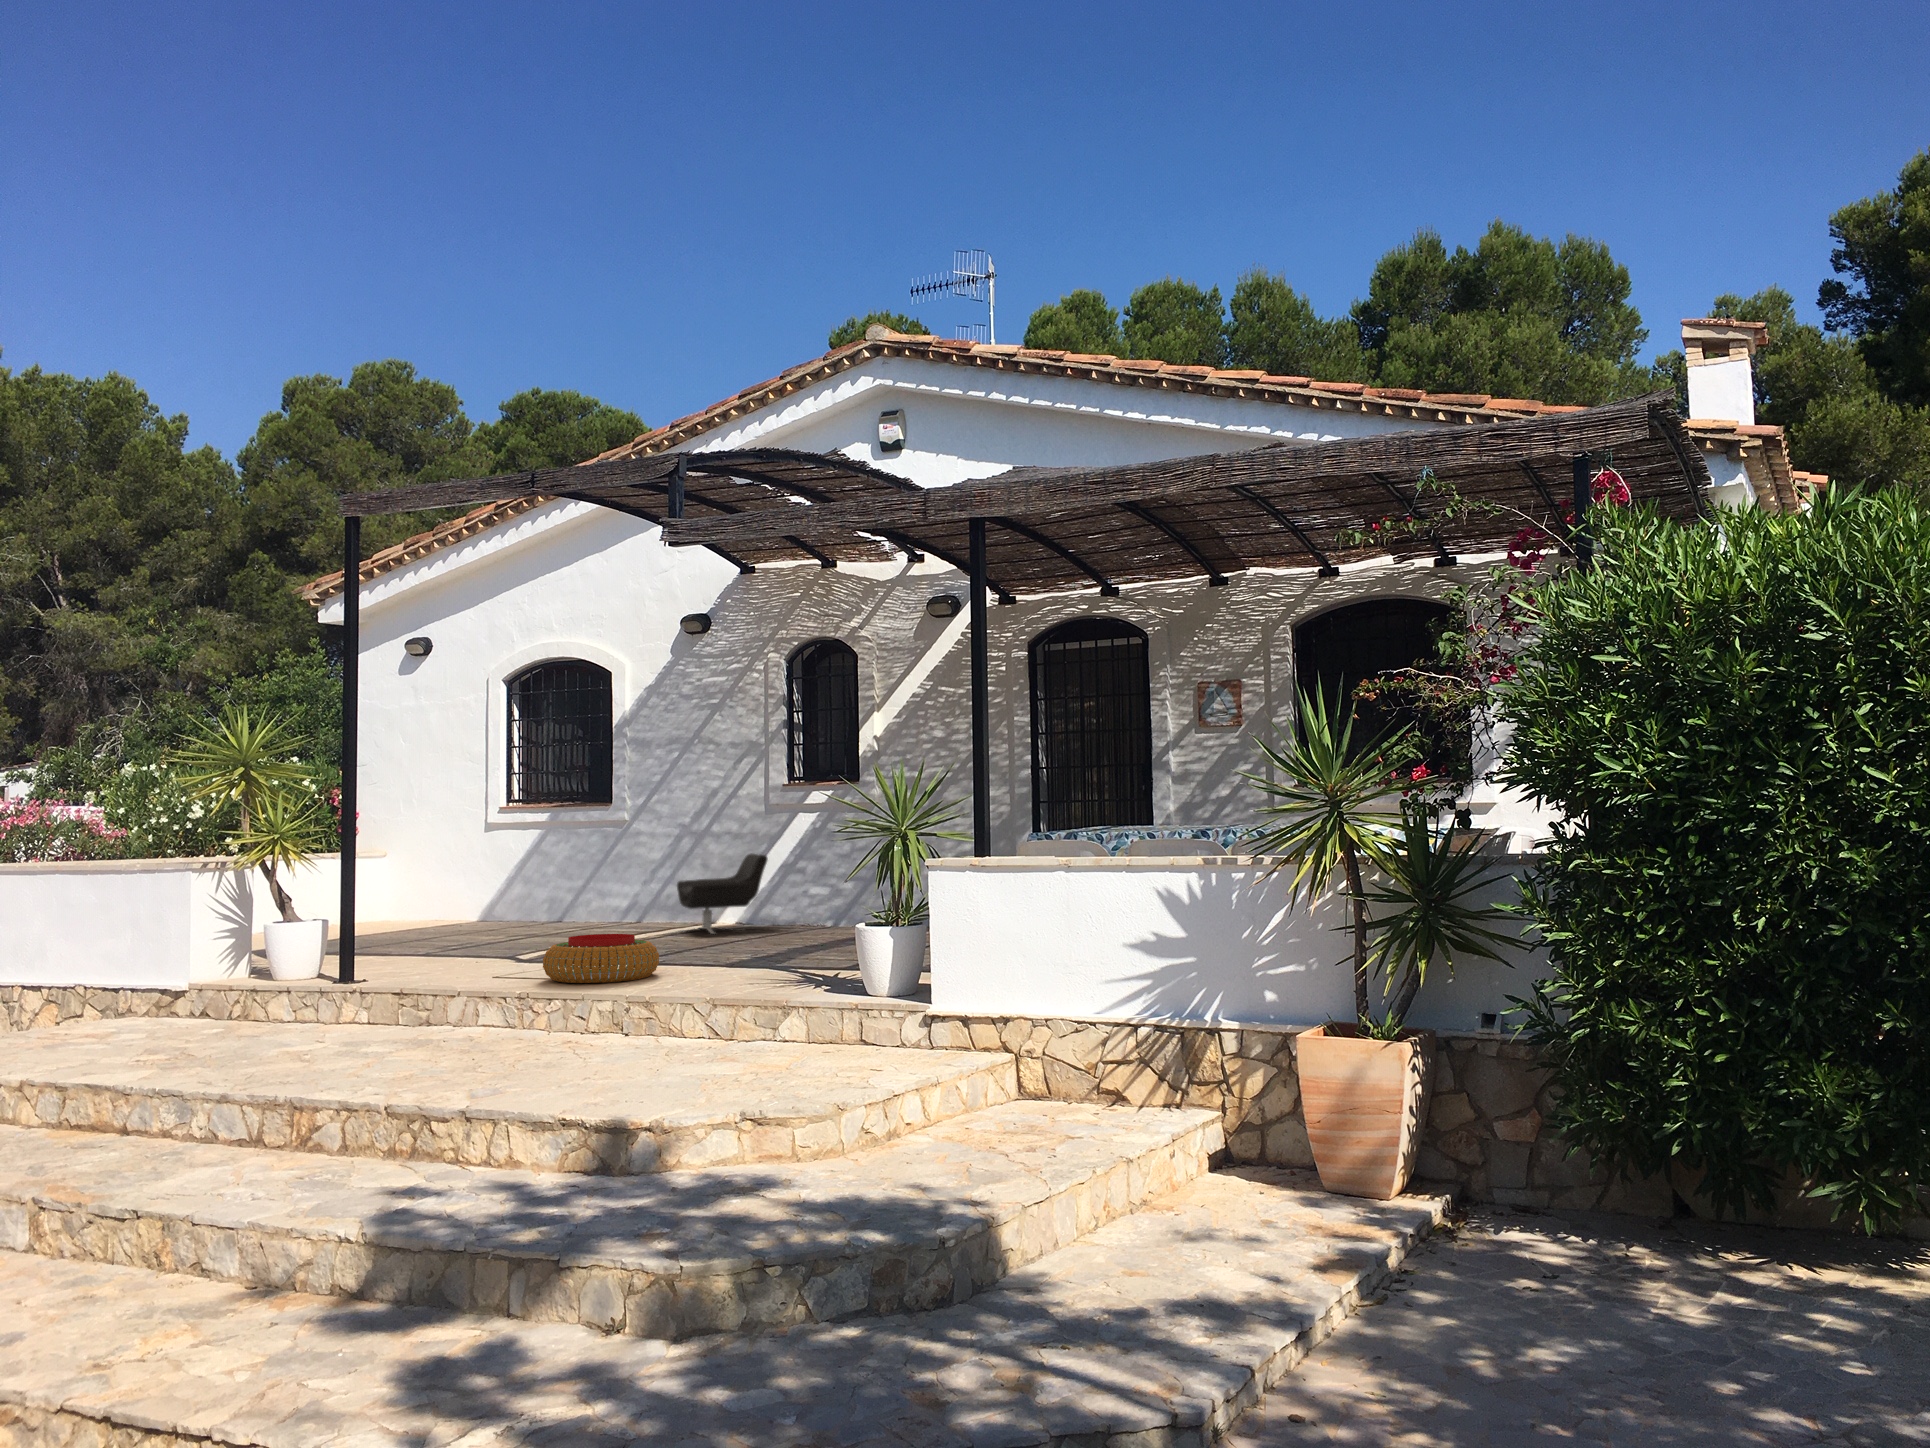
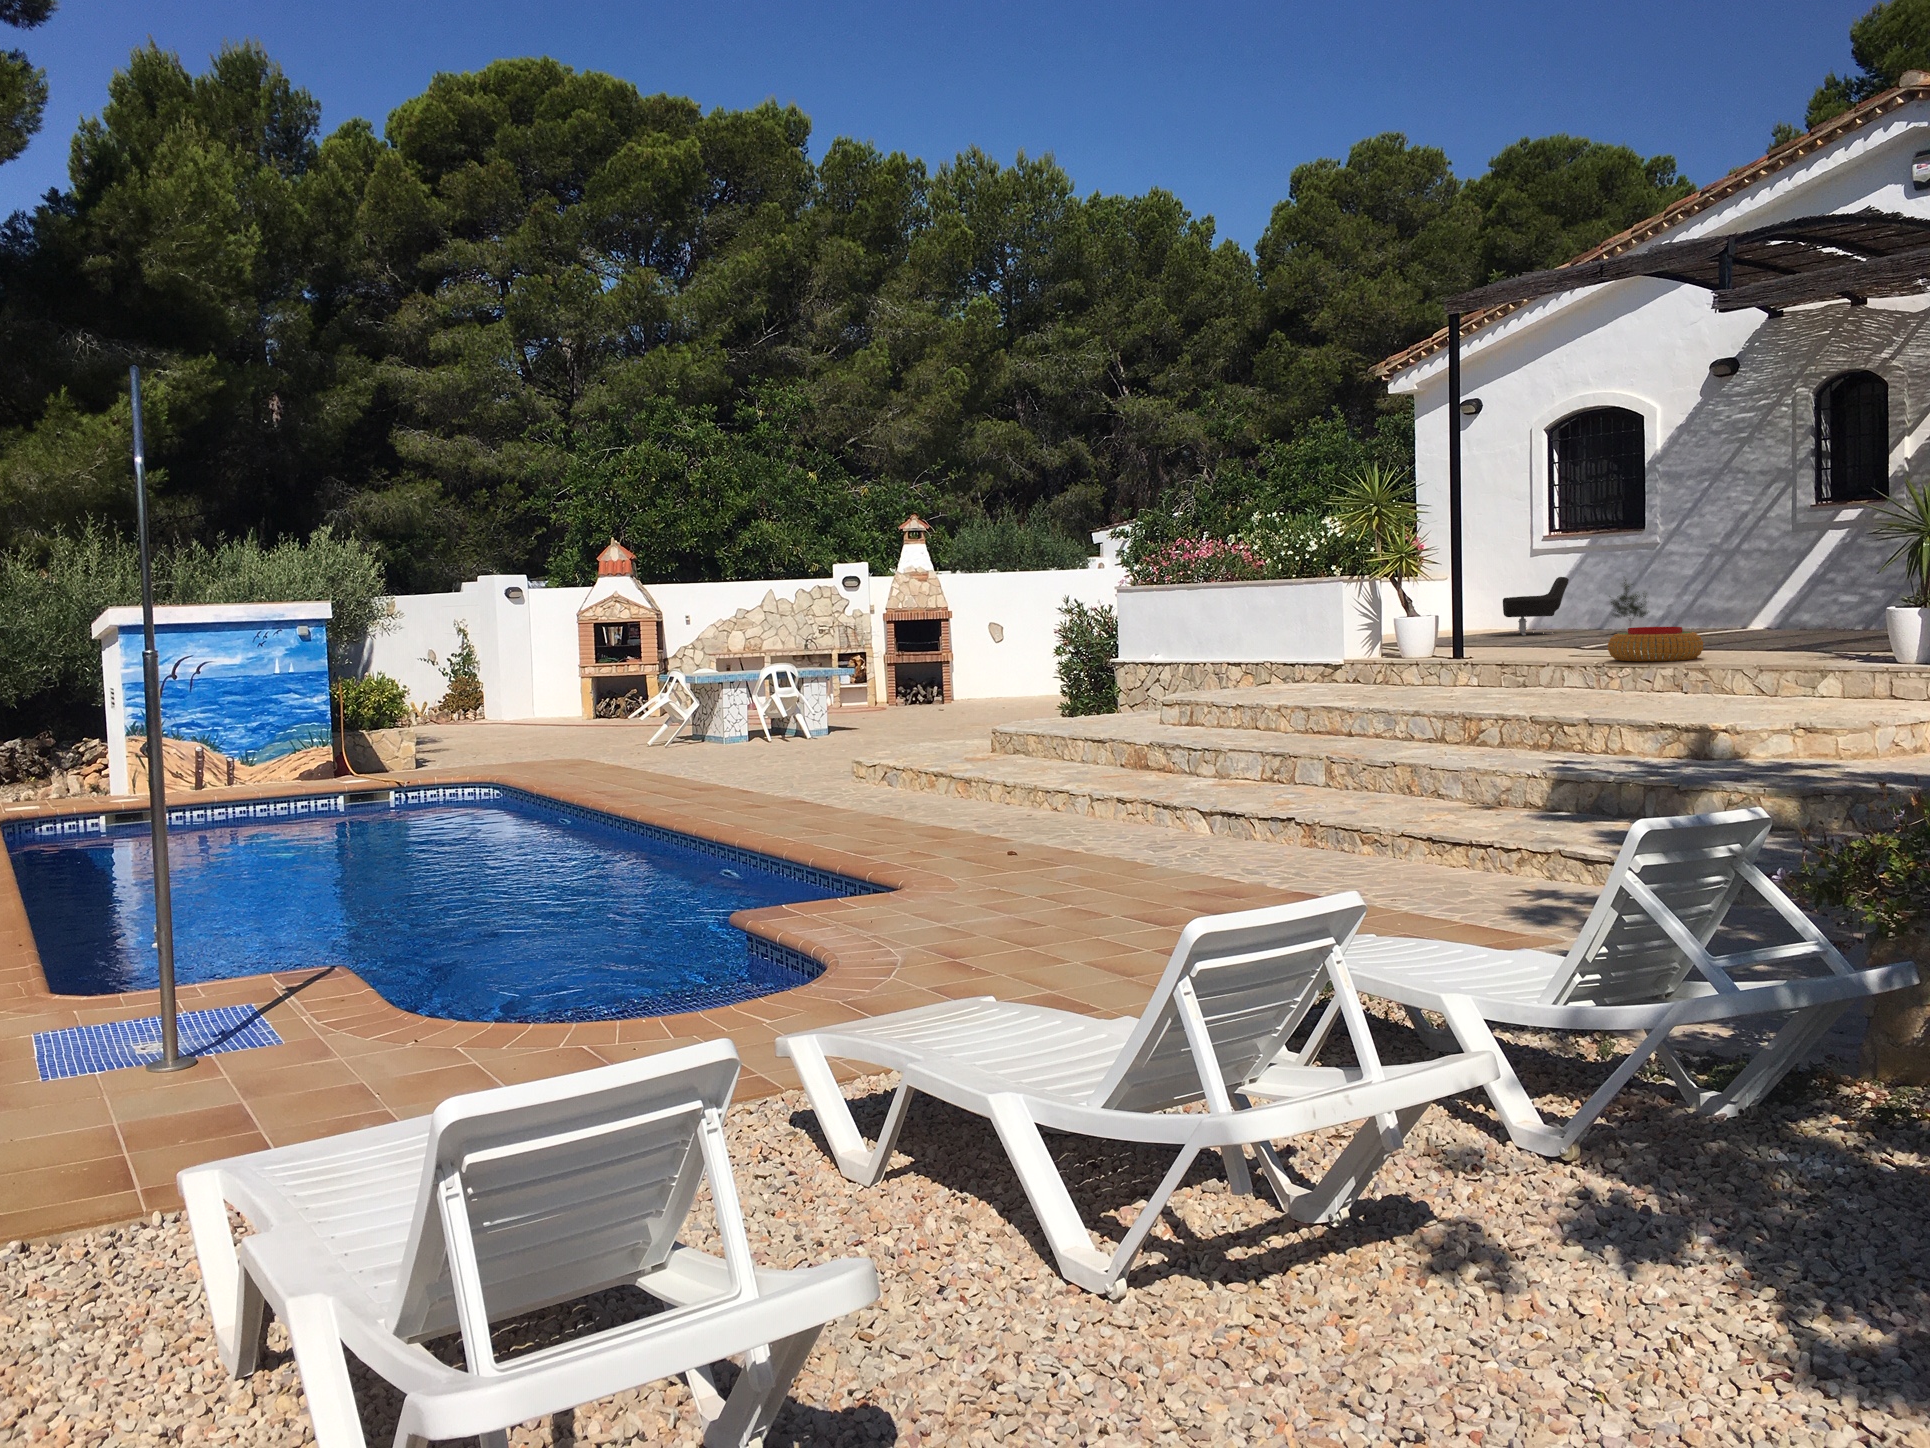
lounge chair: present [677,853,768,934] -> present [1495,577,1569,635]
potted tree: none [570,856,620,927] -> present [1609,580,1648,634]

